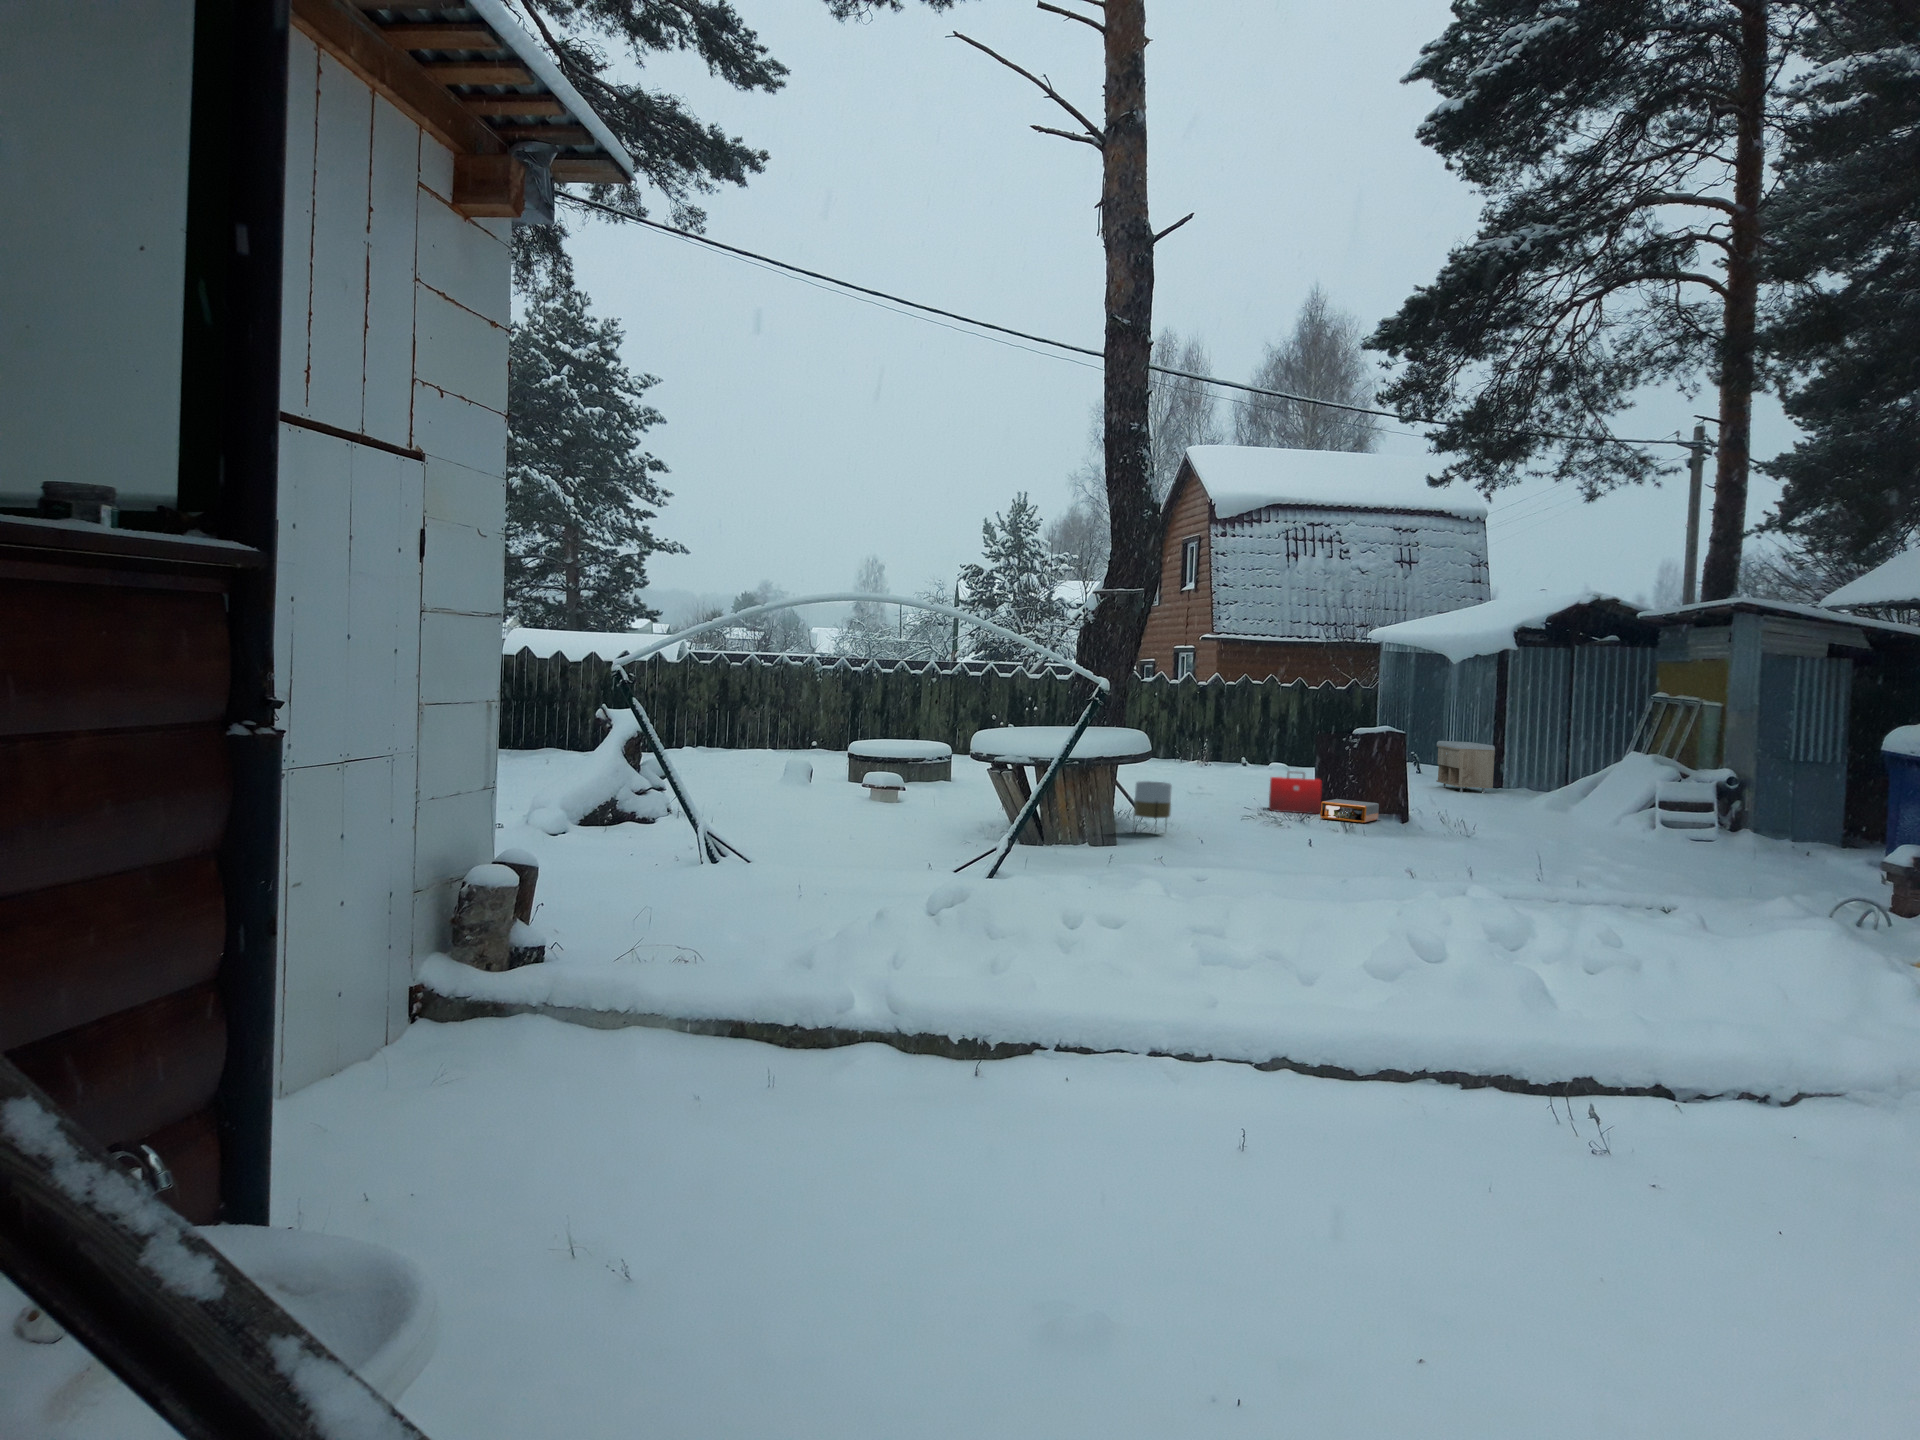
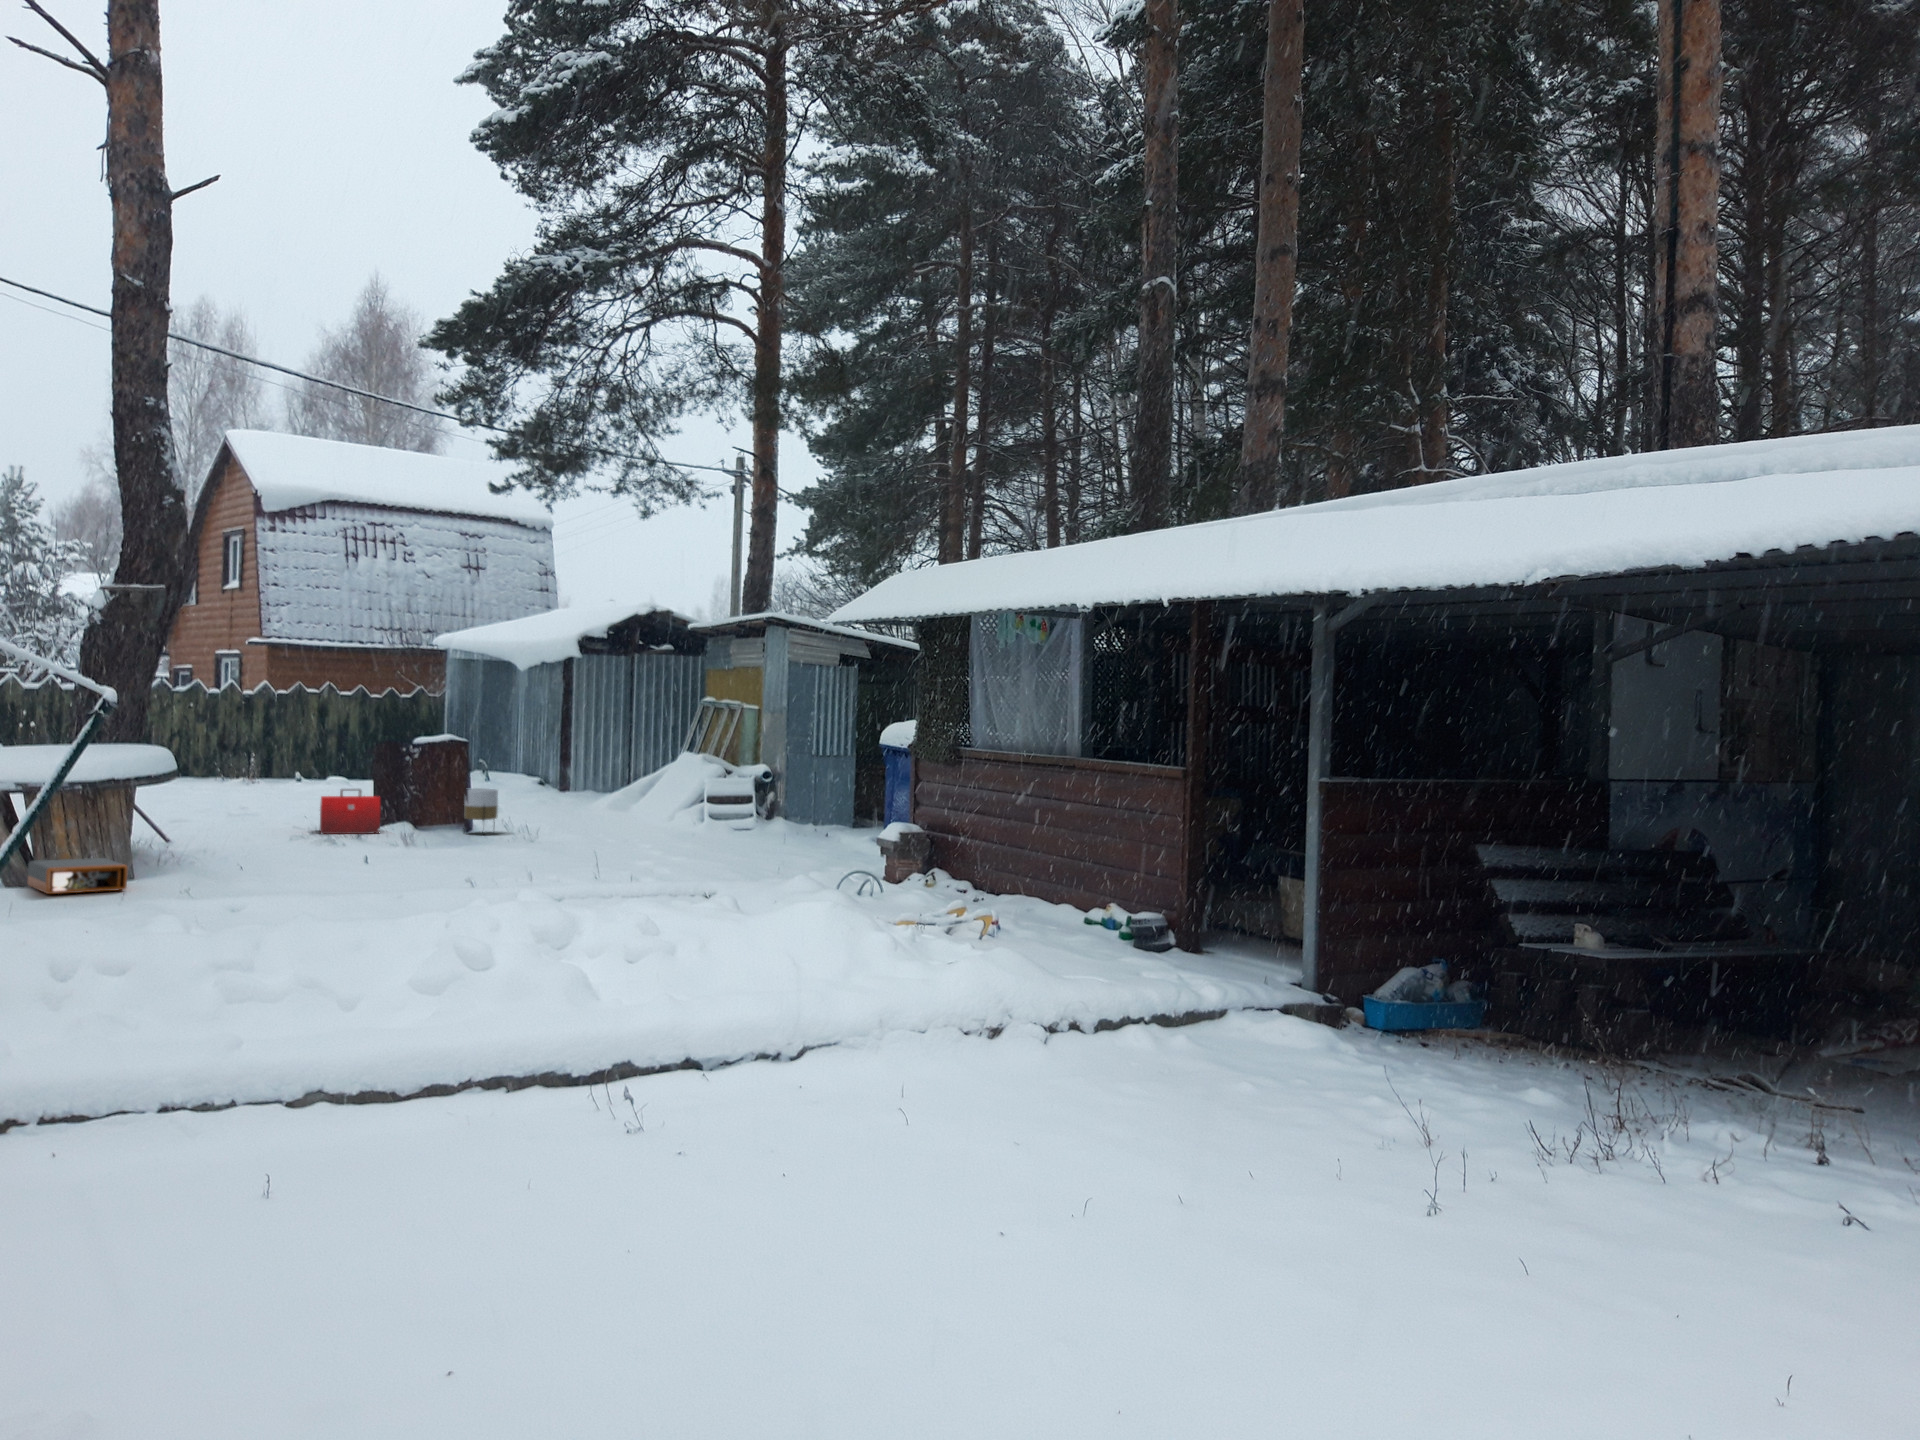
storage bench: present [1437,741,1495,793] -> none [507,747,564,797]
planter: present [1134,781,1172,821] -> present [464,788,498,823]
storage box: present [1320,799,1379,823] -> present [28,858,128,894]

